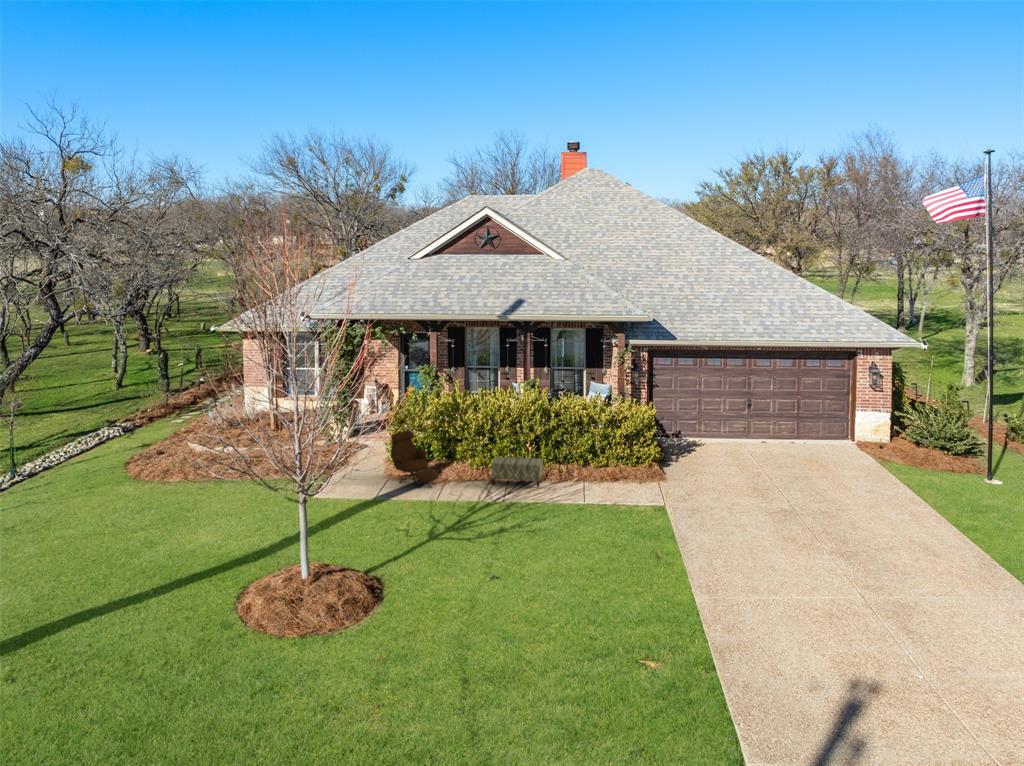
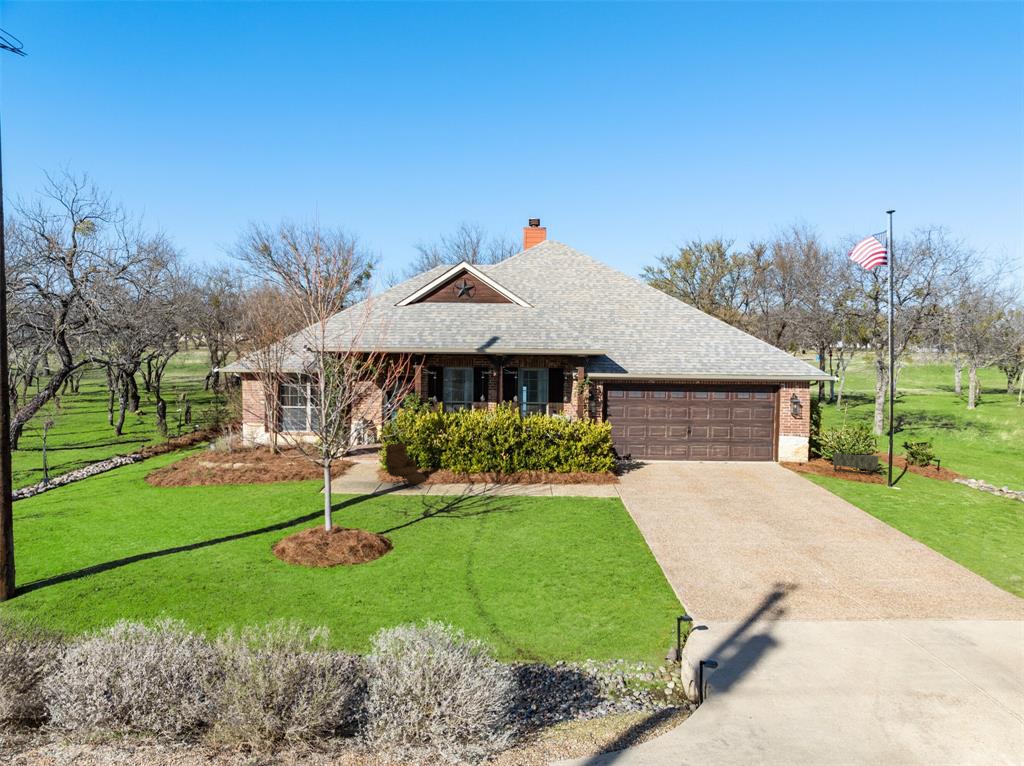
bench: present [491,457,543,487] -> present [833,453,878,475]

